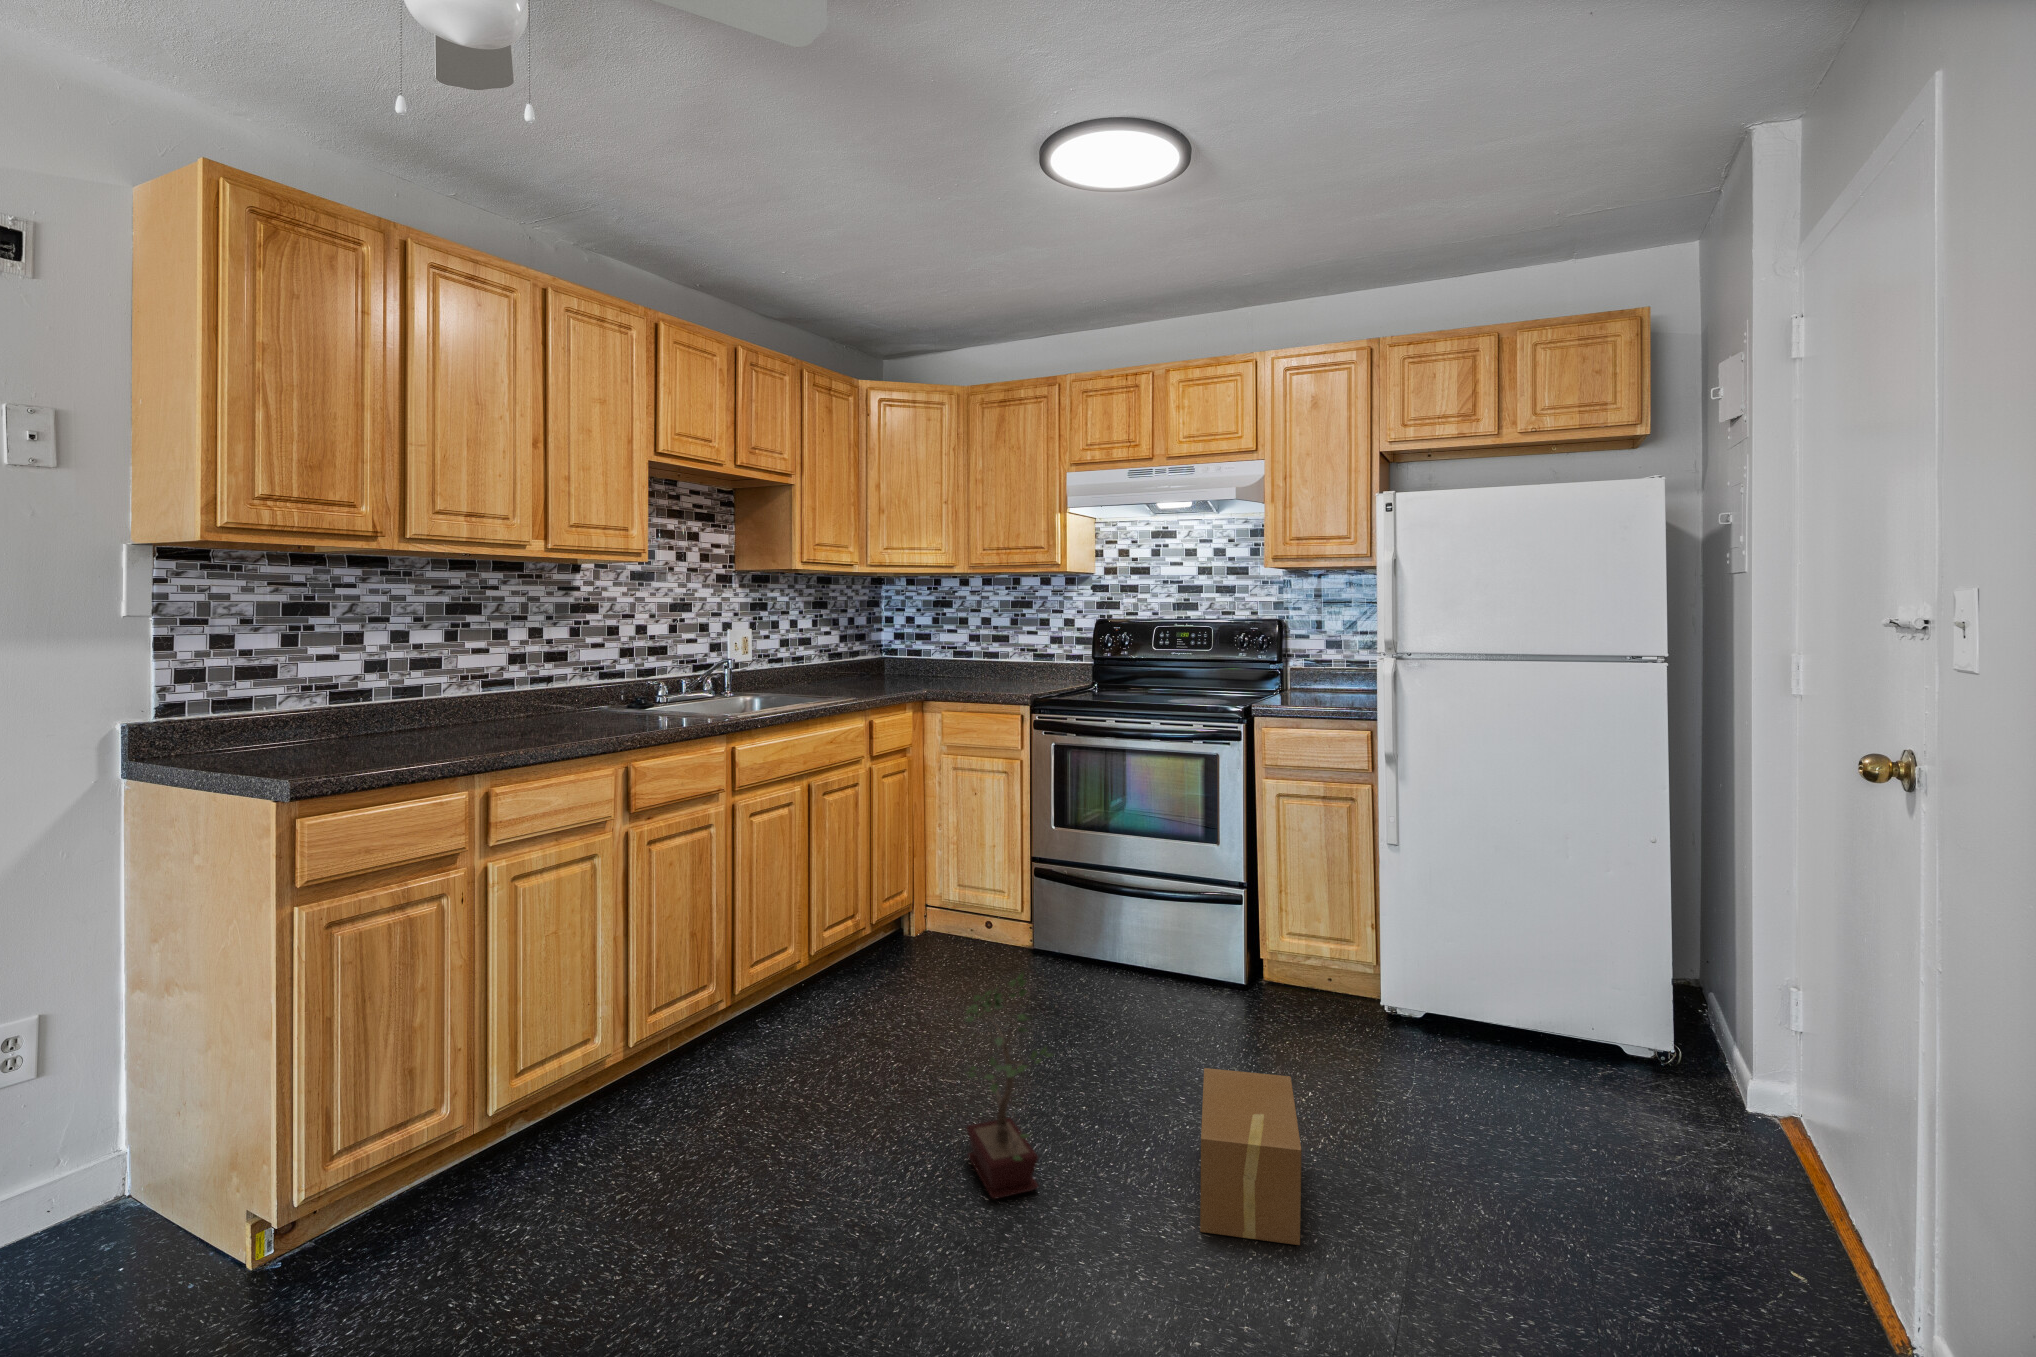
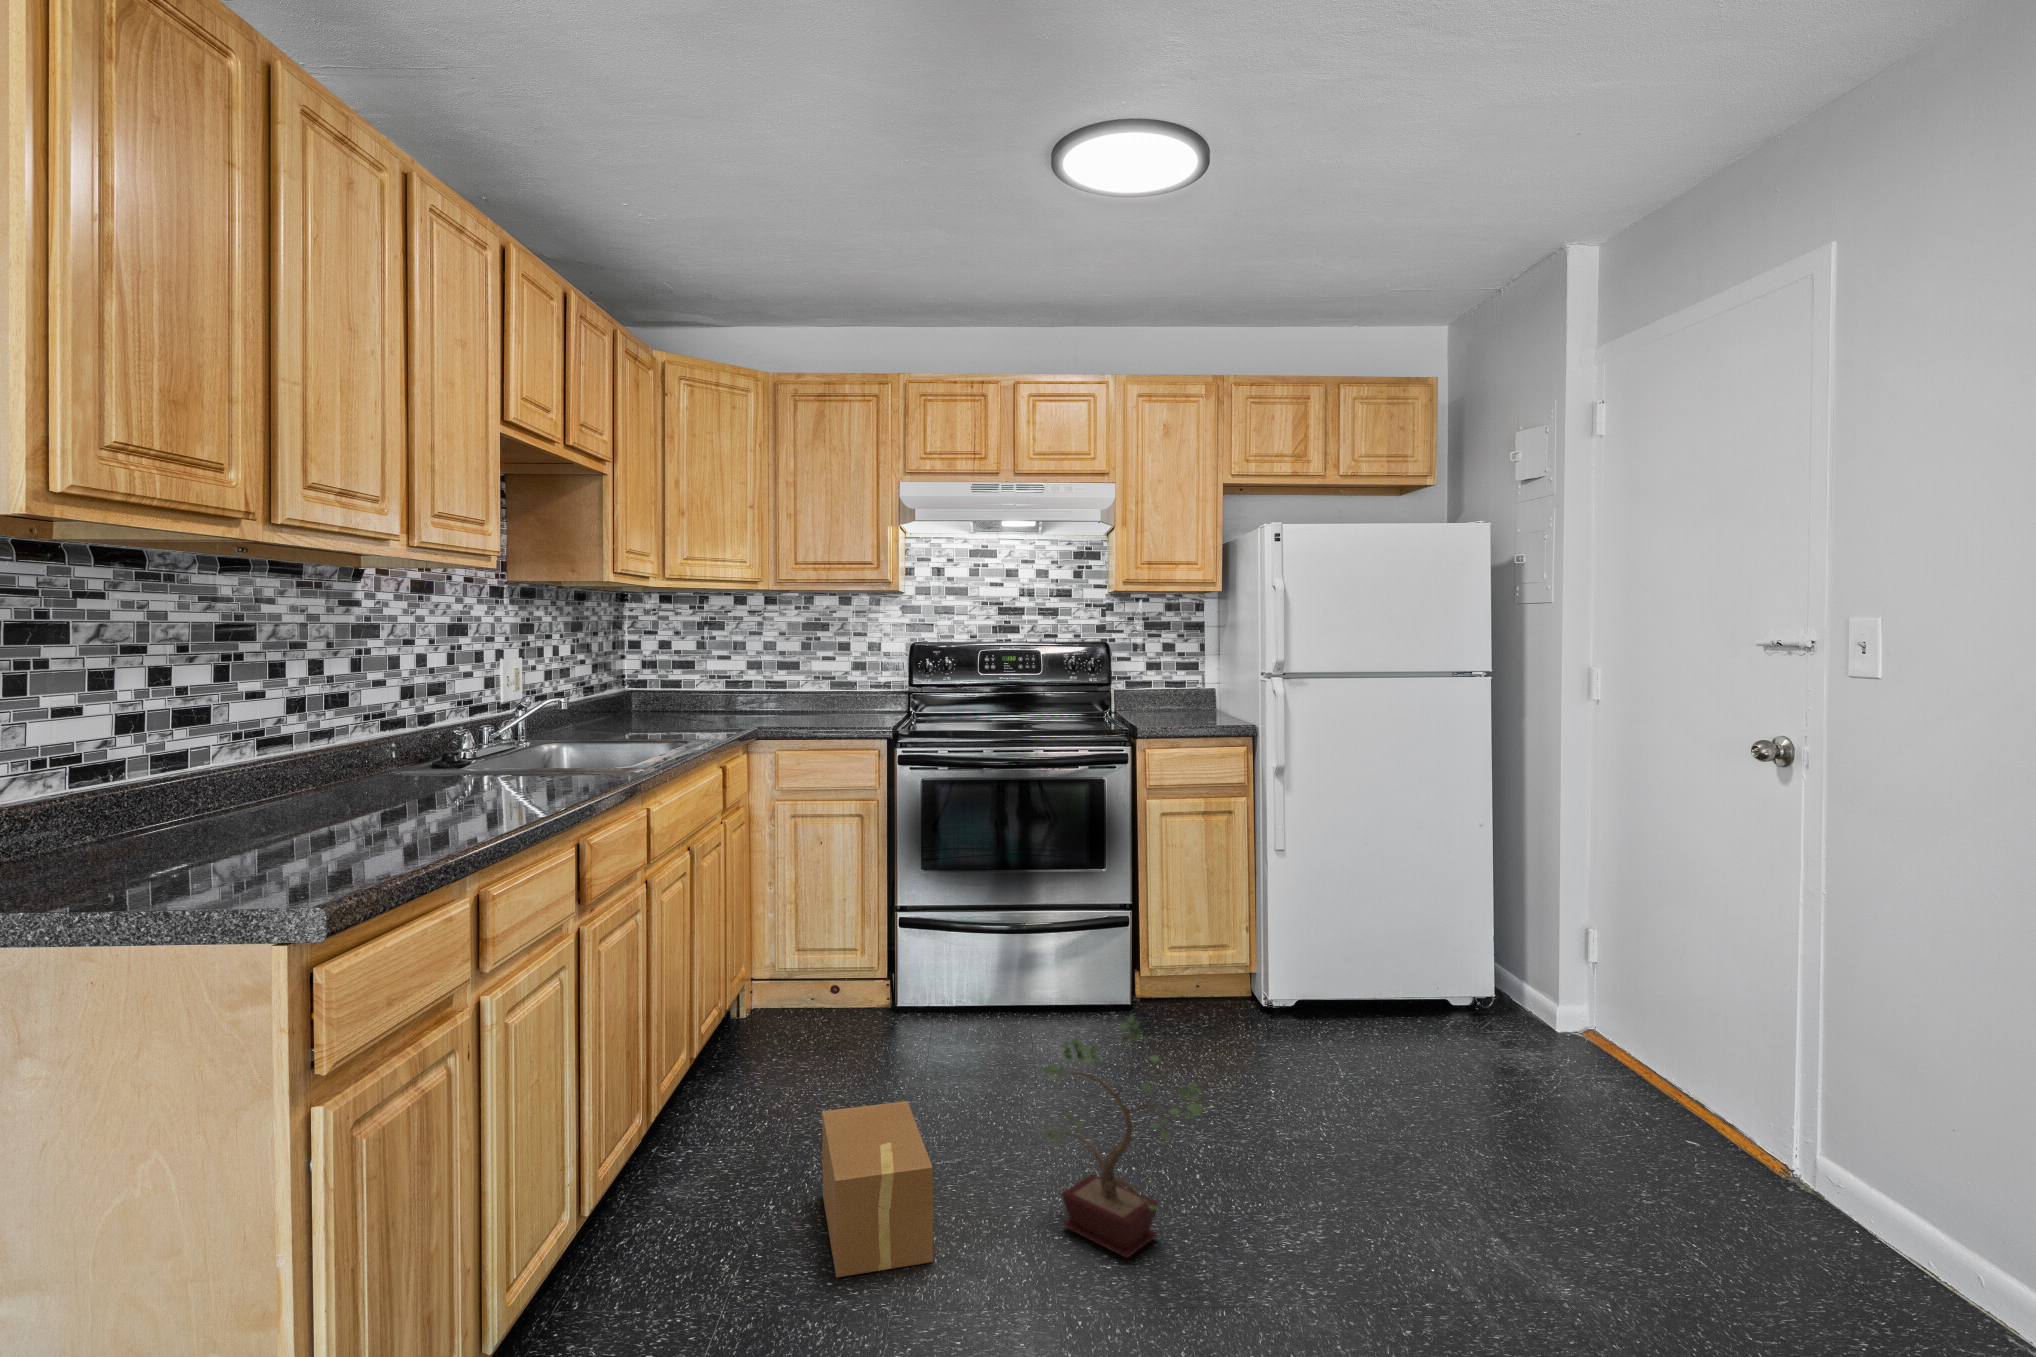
cardboard box: present [1200,1068,1302,1245] -> present [822,1101,933,1278]

